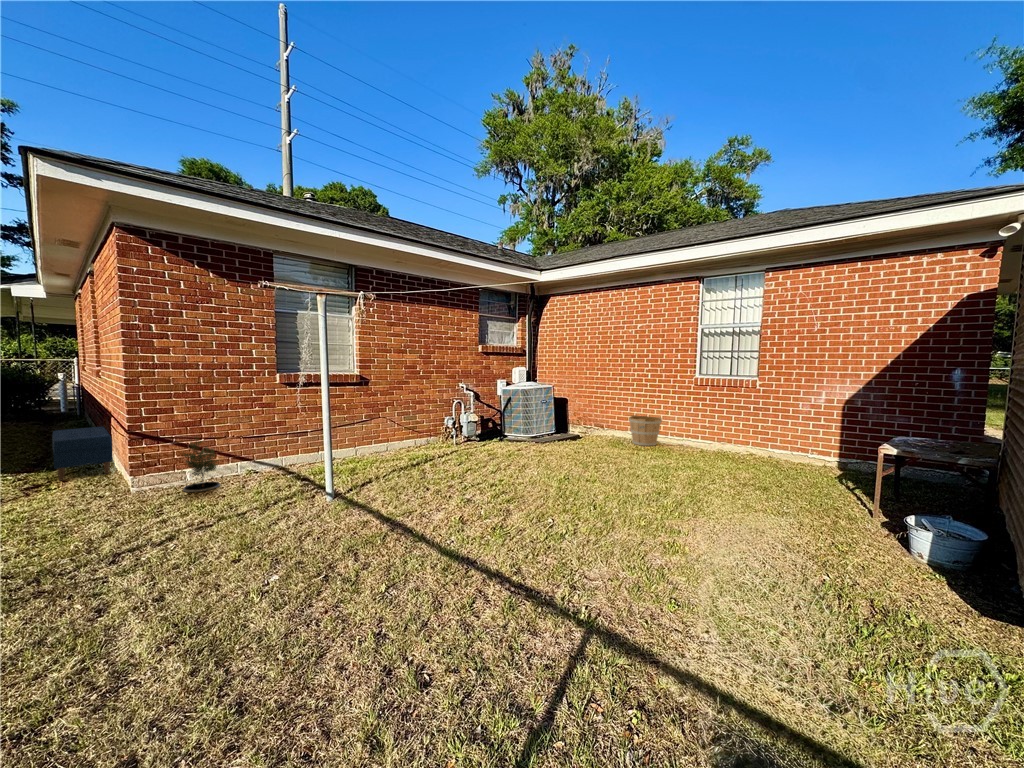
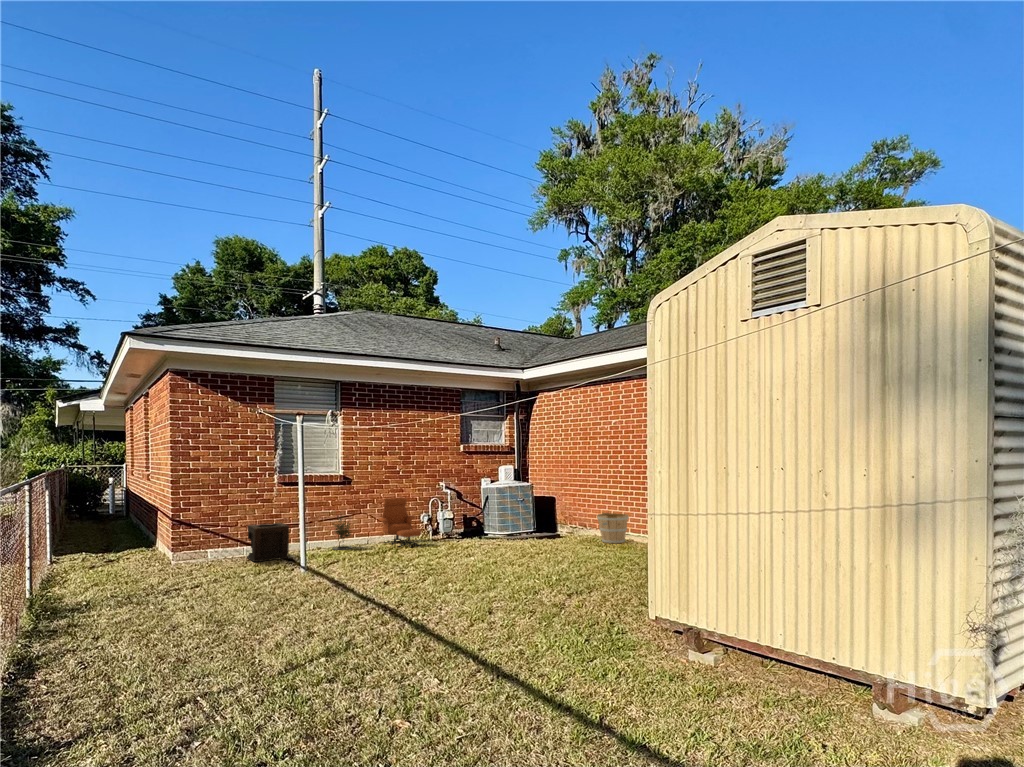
lounge chair: none [402,399,454,455] -> present [379,497,421,547]
bench: present [52,427,113,481] -> none [118,520,158,558]
wooden crate: none [244,431,303,485] -> present [247,523,289,562]
potted tree: present [183,438,220,492] -> present [333,516,352,550]

